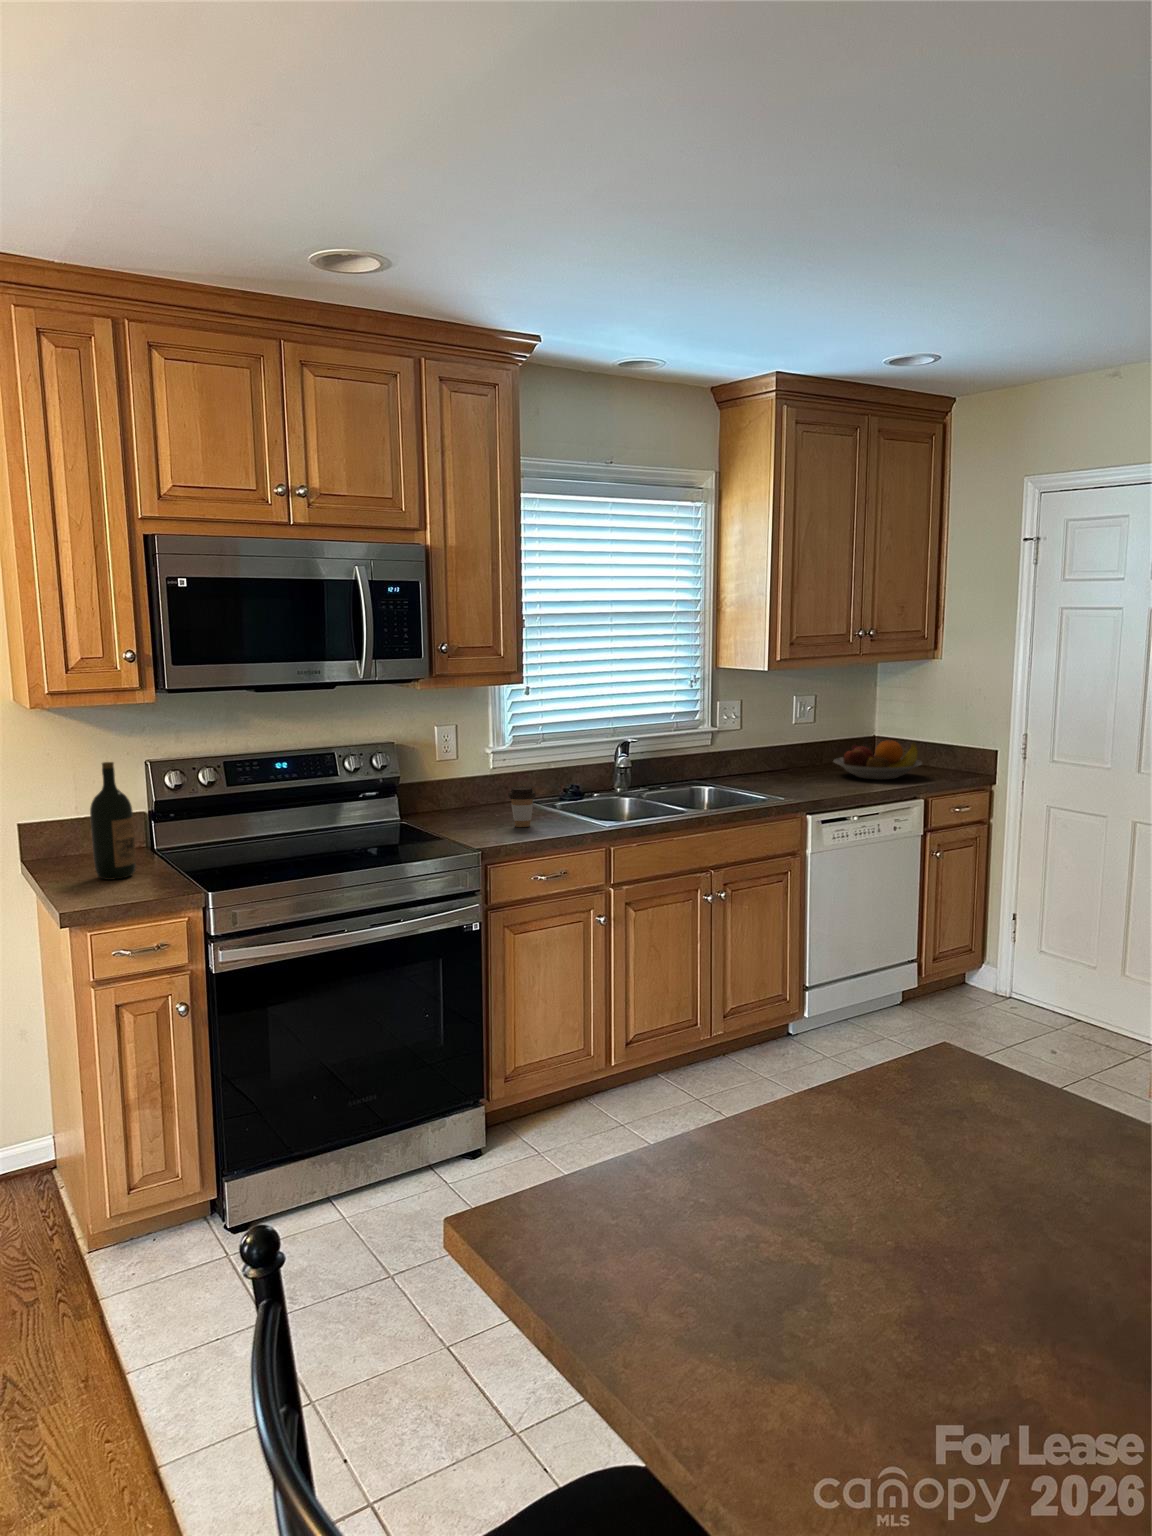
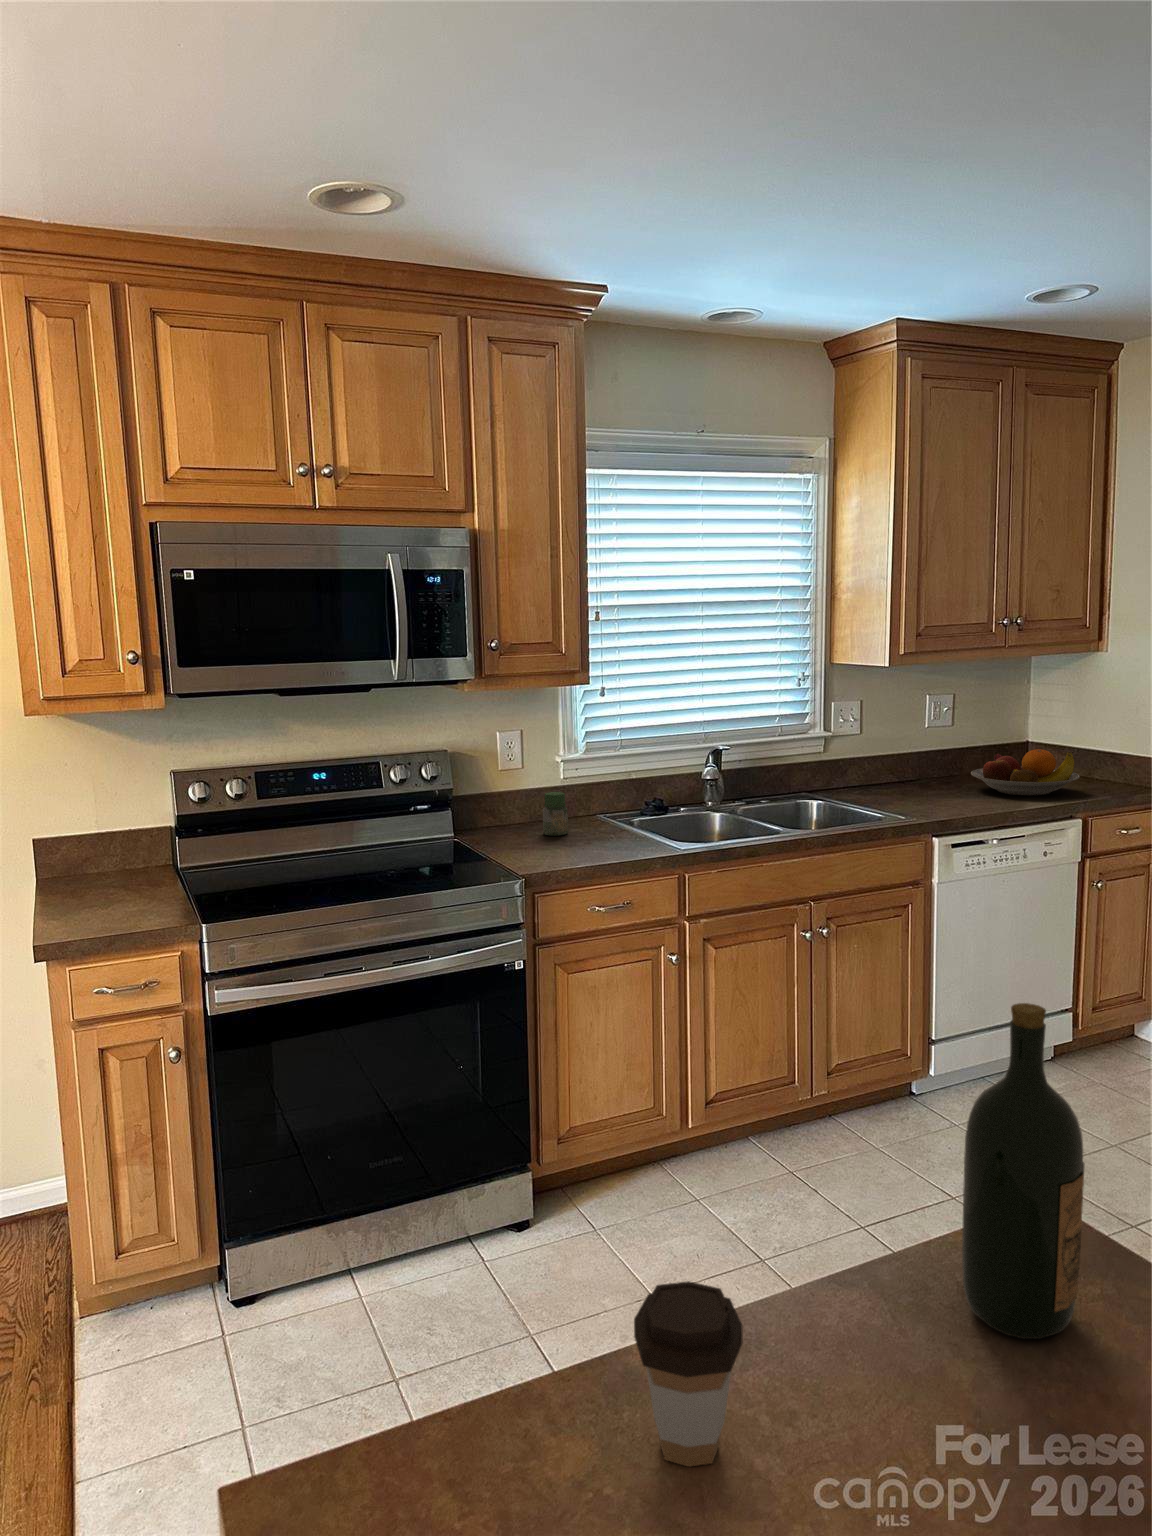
wine bottle: present [90,762,136,880] -> present [962,1003,1084,1339]
jar: none [479,778,502,816] -> present [543,792,568,836]
coffee cup: present [508,786,536,827] -> present [634,1281,743,1466]

